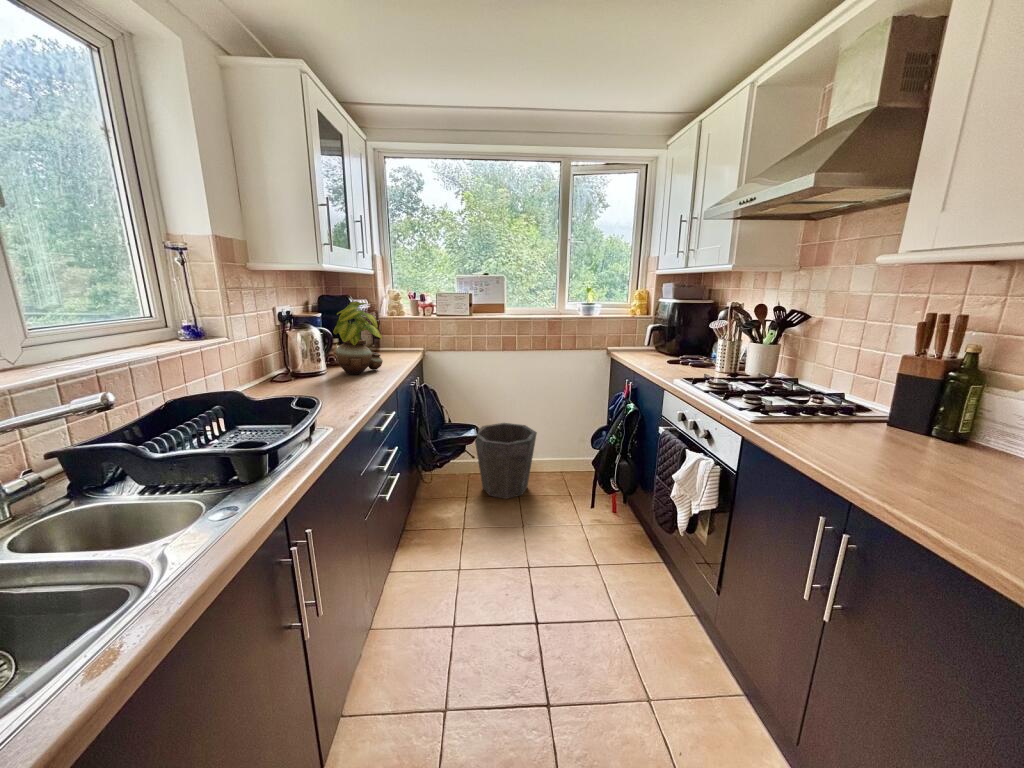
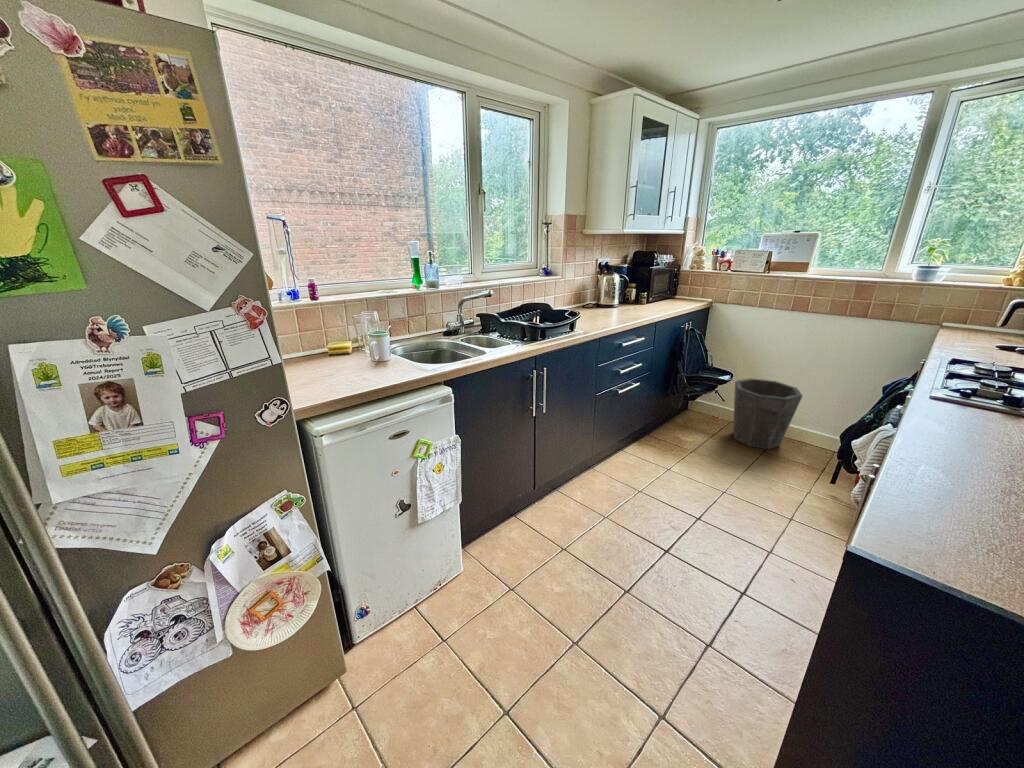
potted plant: present [333,301,383,374] -> none [624,256,659,310]

